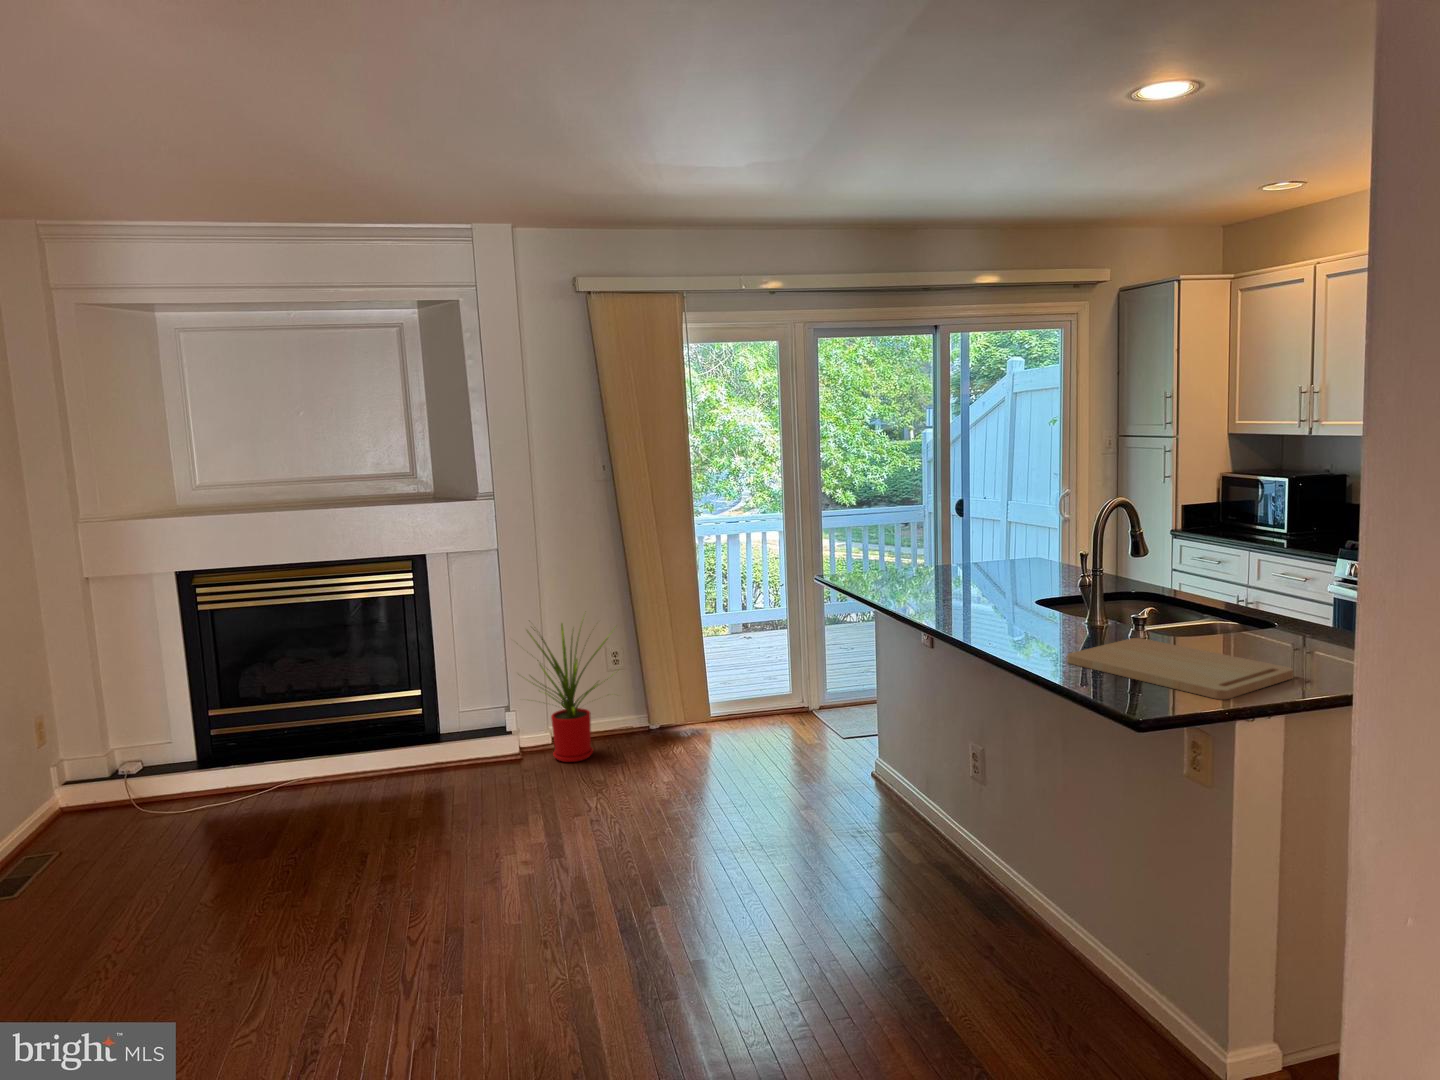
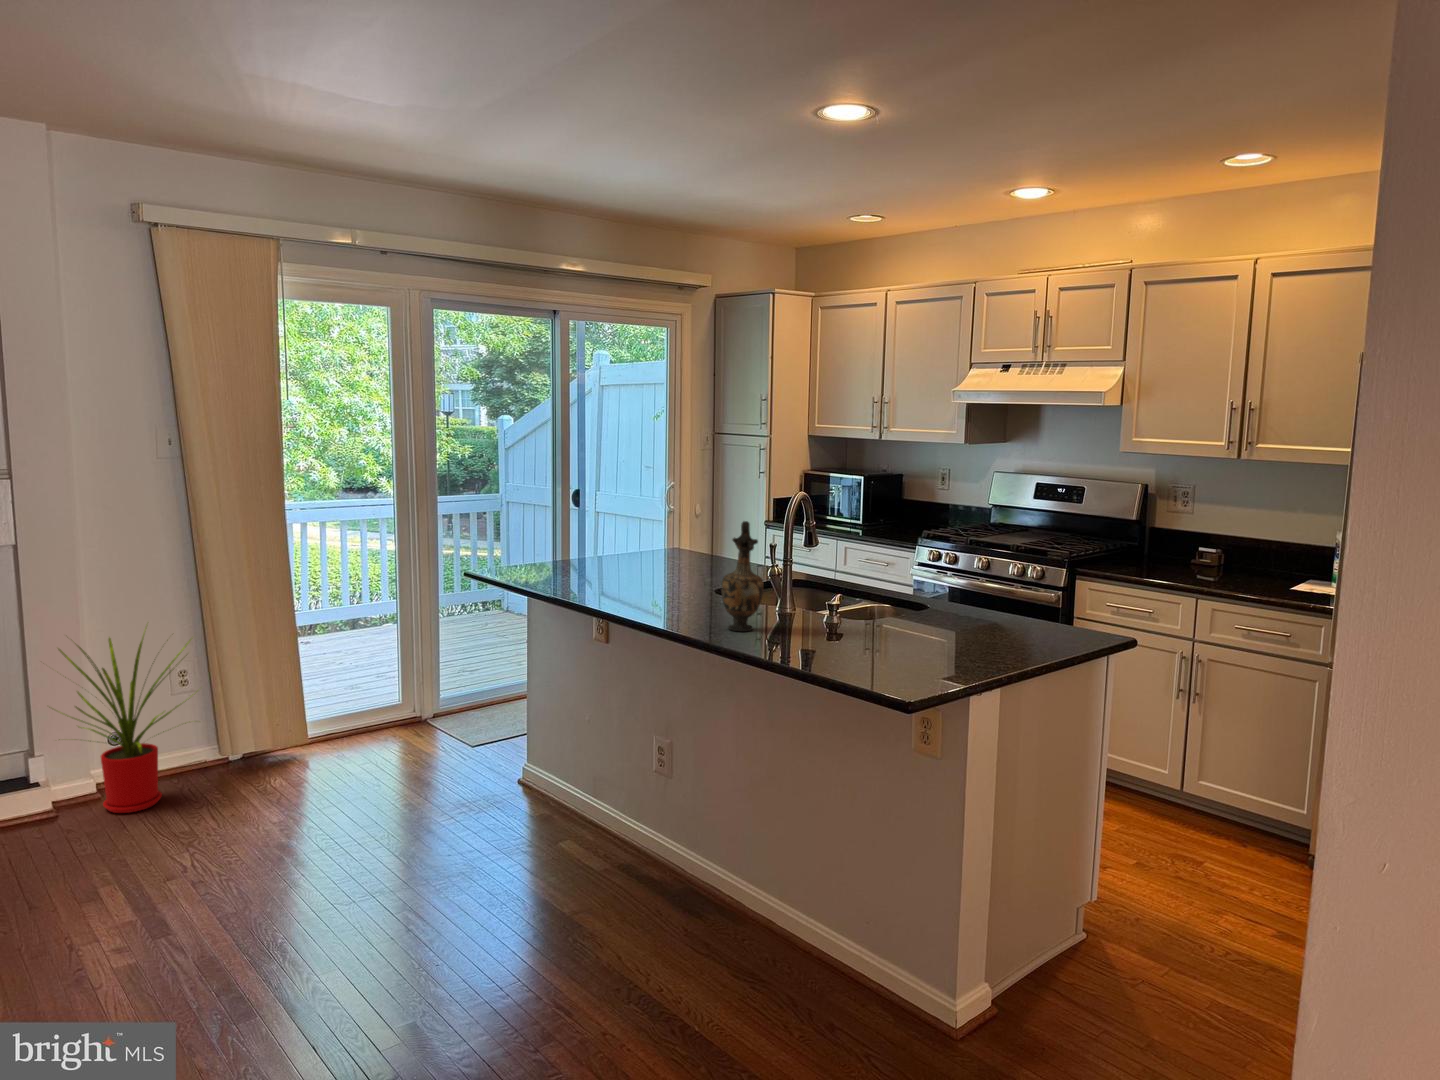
vase: none [1016,535,1061,648] -> present [721,521,763,632]
cutting board: present [1067,638,1293,699] -> none [780,617,965,667]

